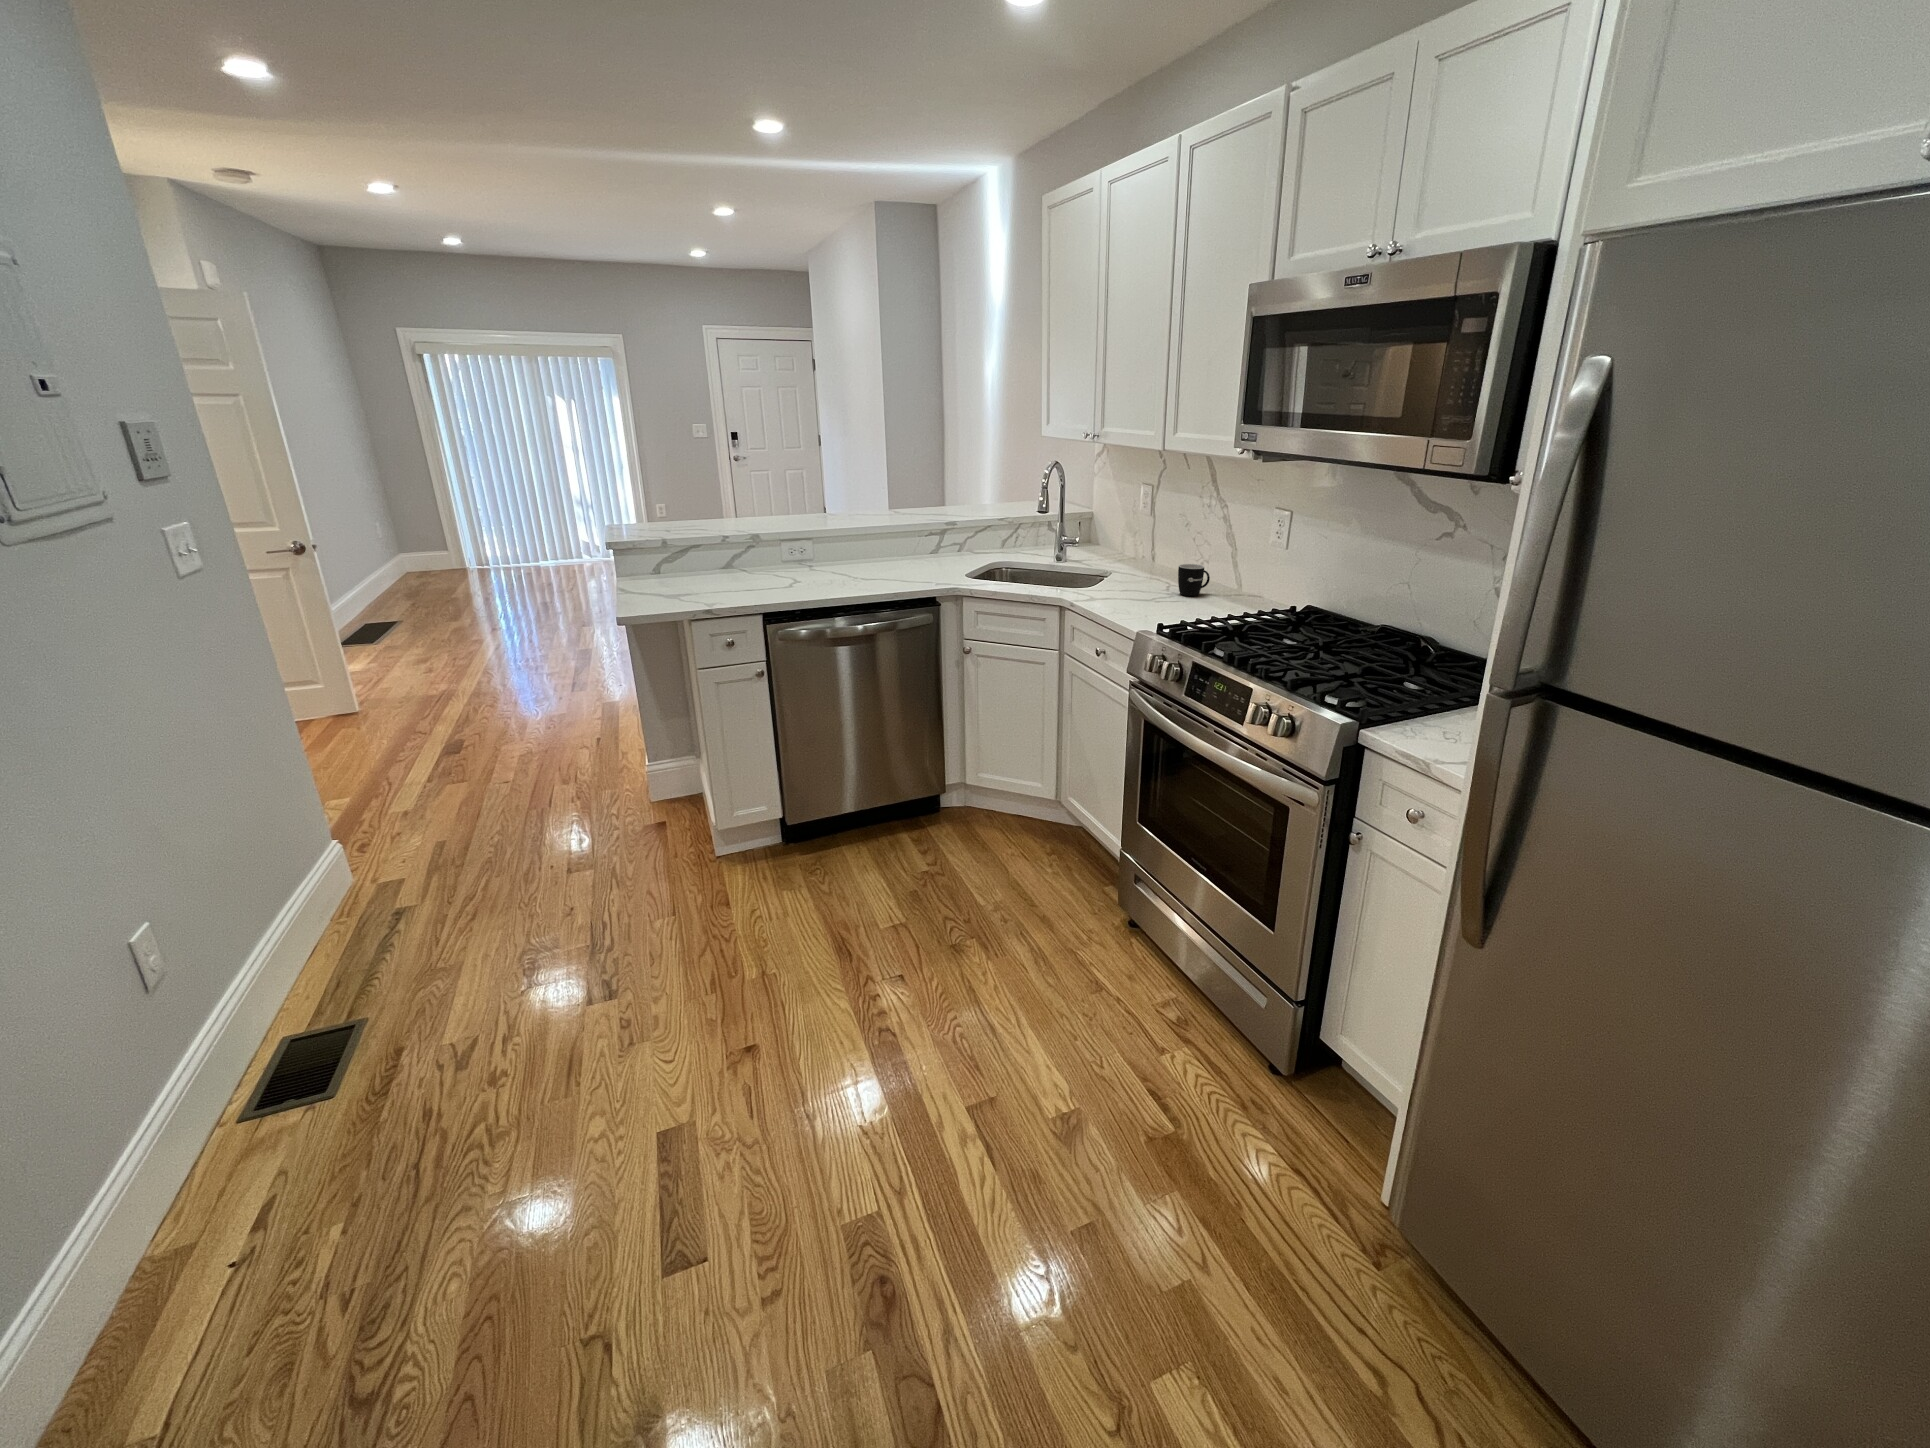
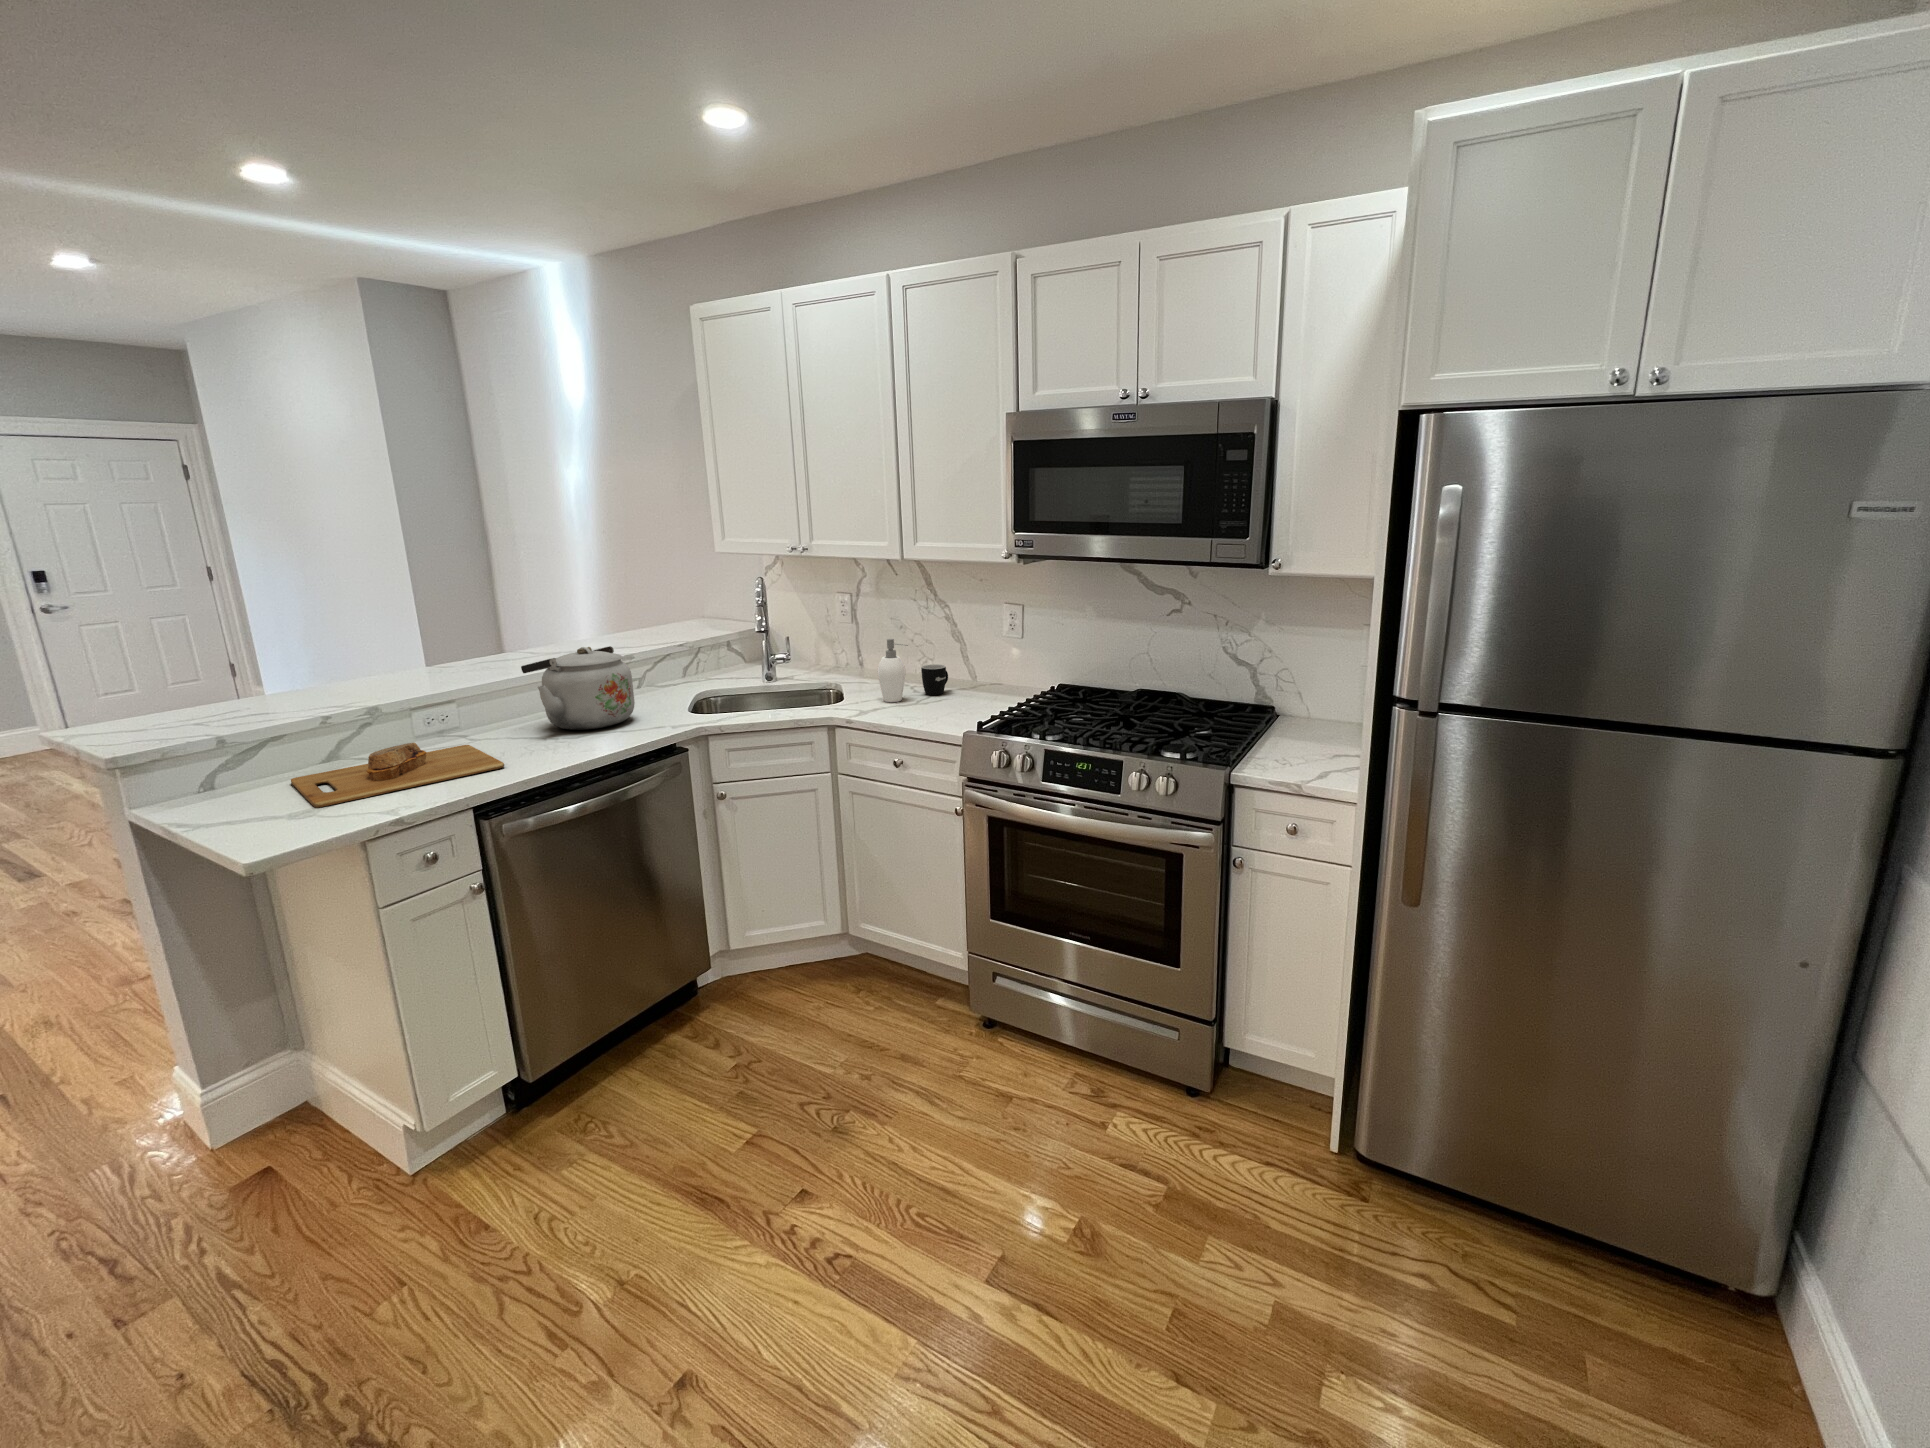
kettle: none [851,508,929,576] -> present [521,646,635,730]
soap dispenser: none [1129,531,1157,596] -> present [878,639,908,702]
cutting board: none [683,564,804,597] -> present [291,743,504,808]

